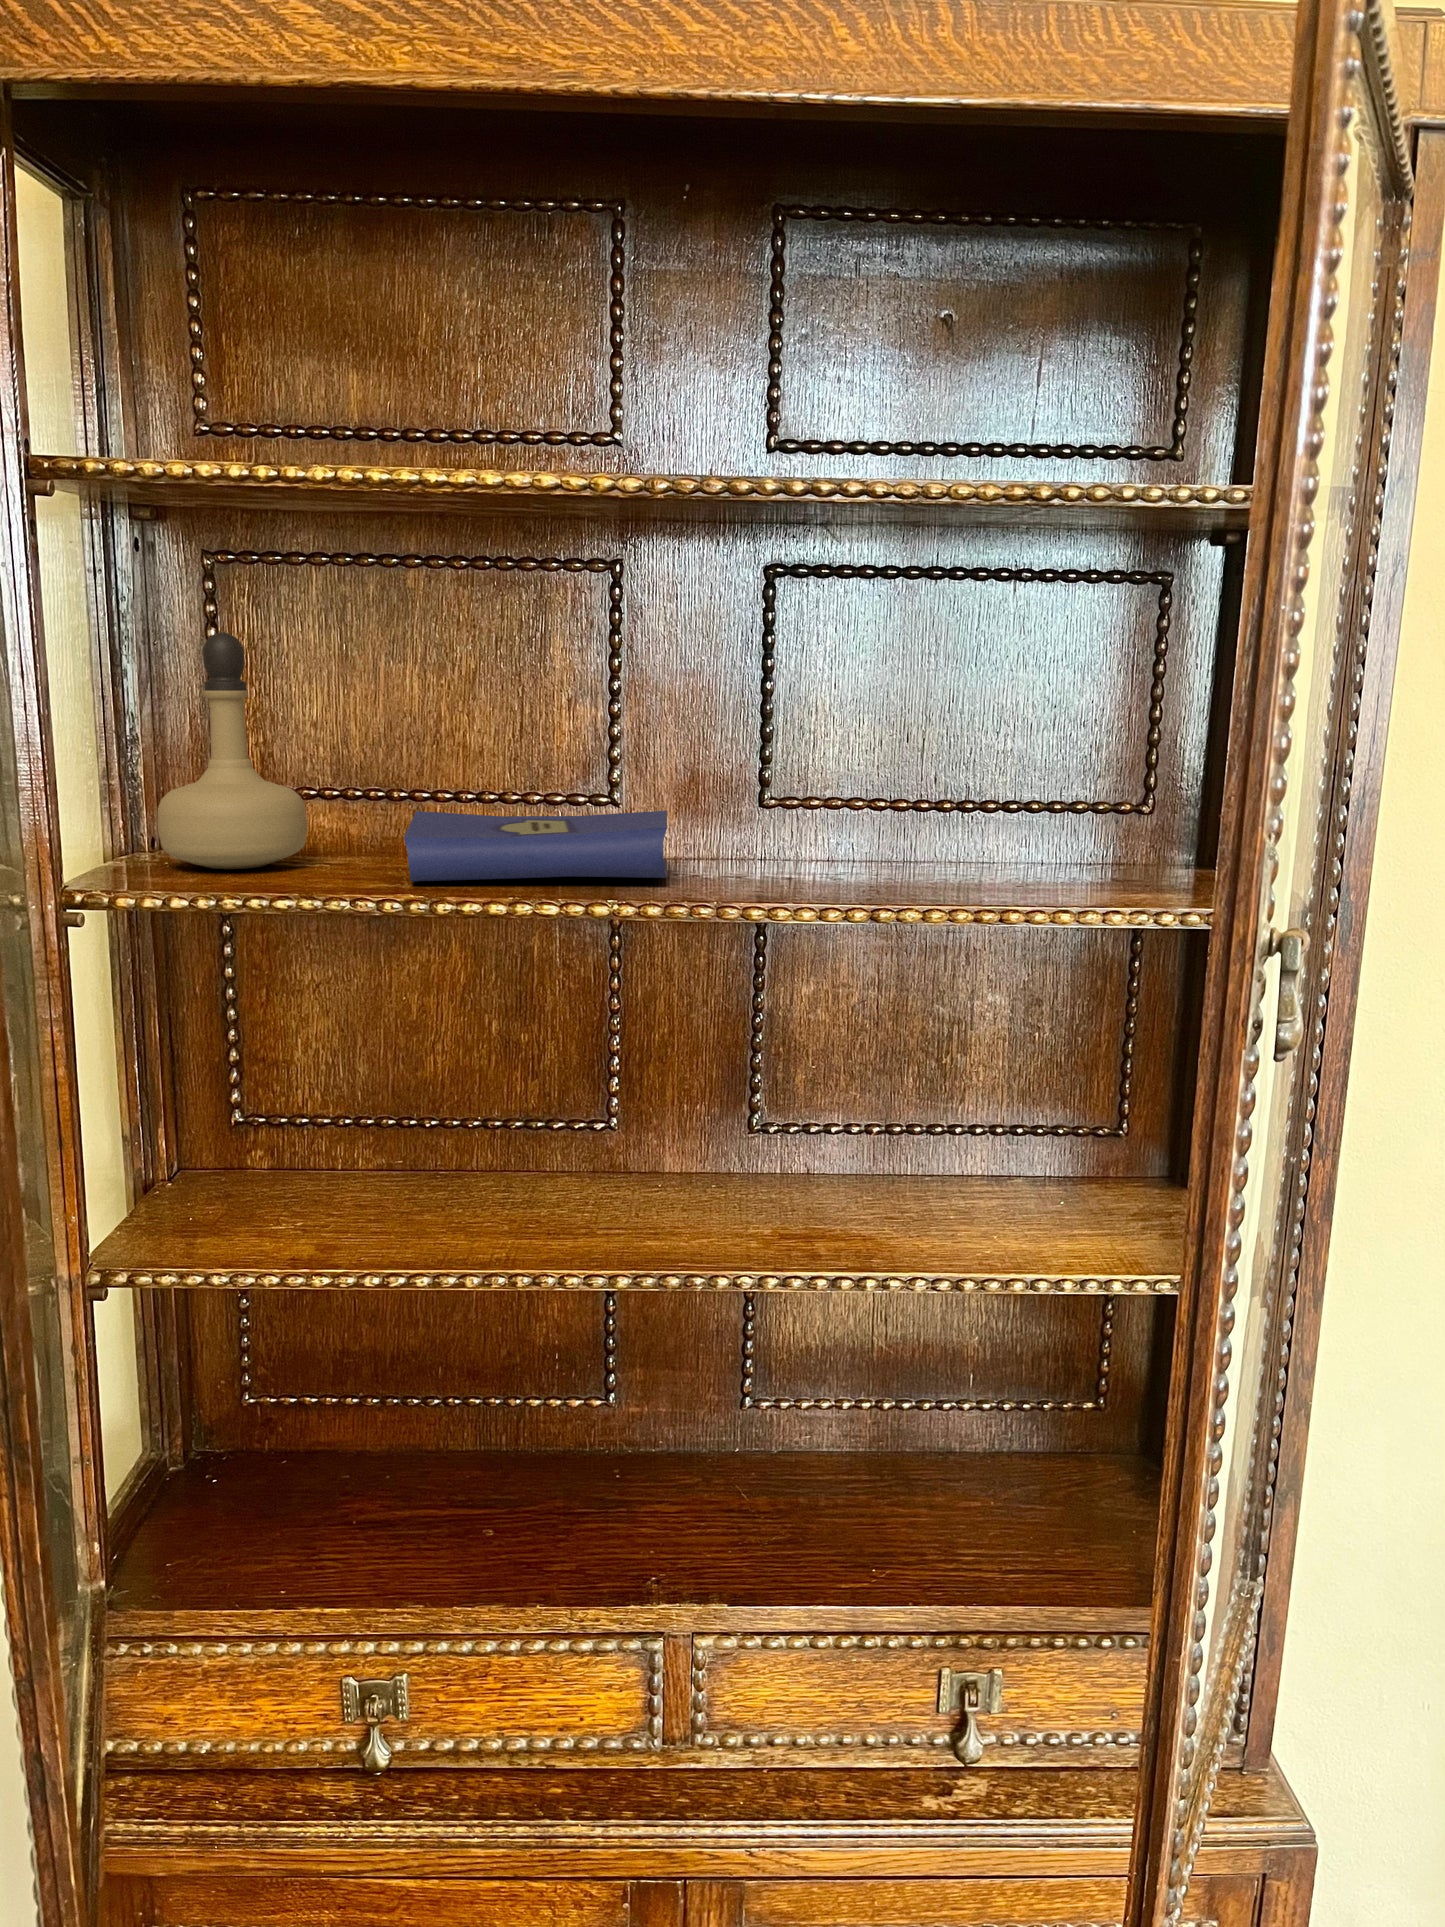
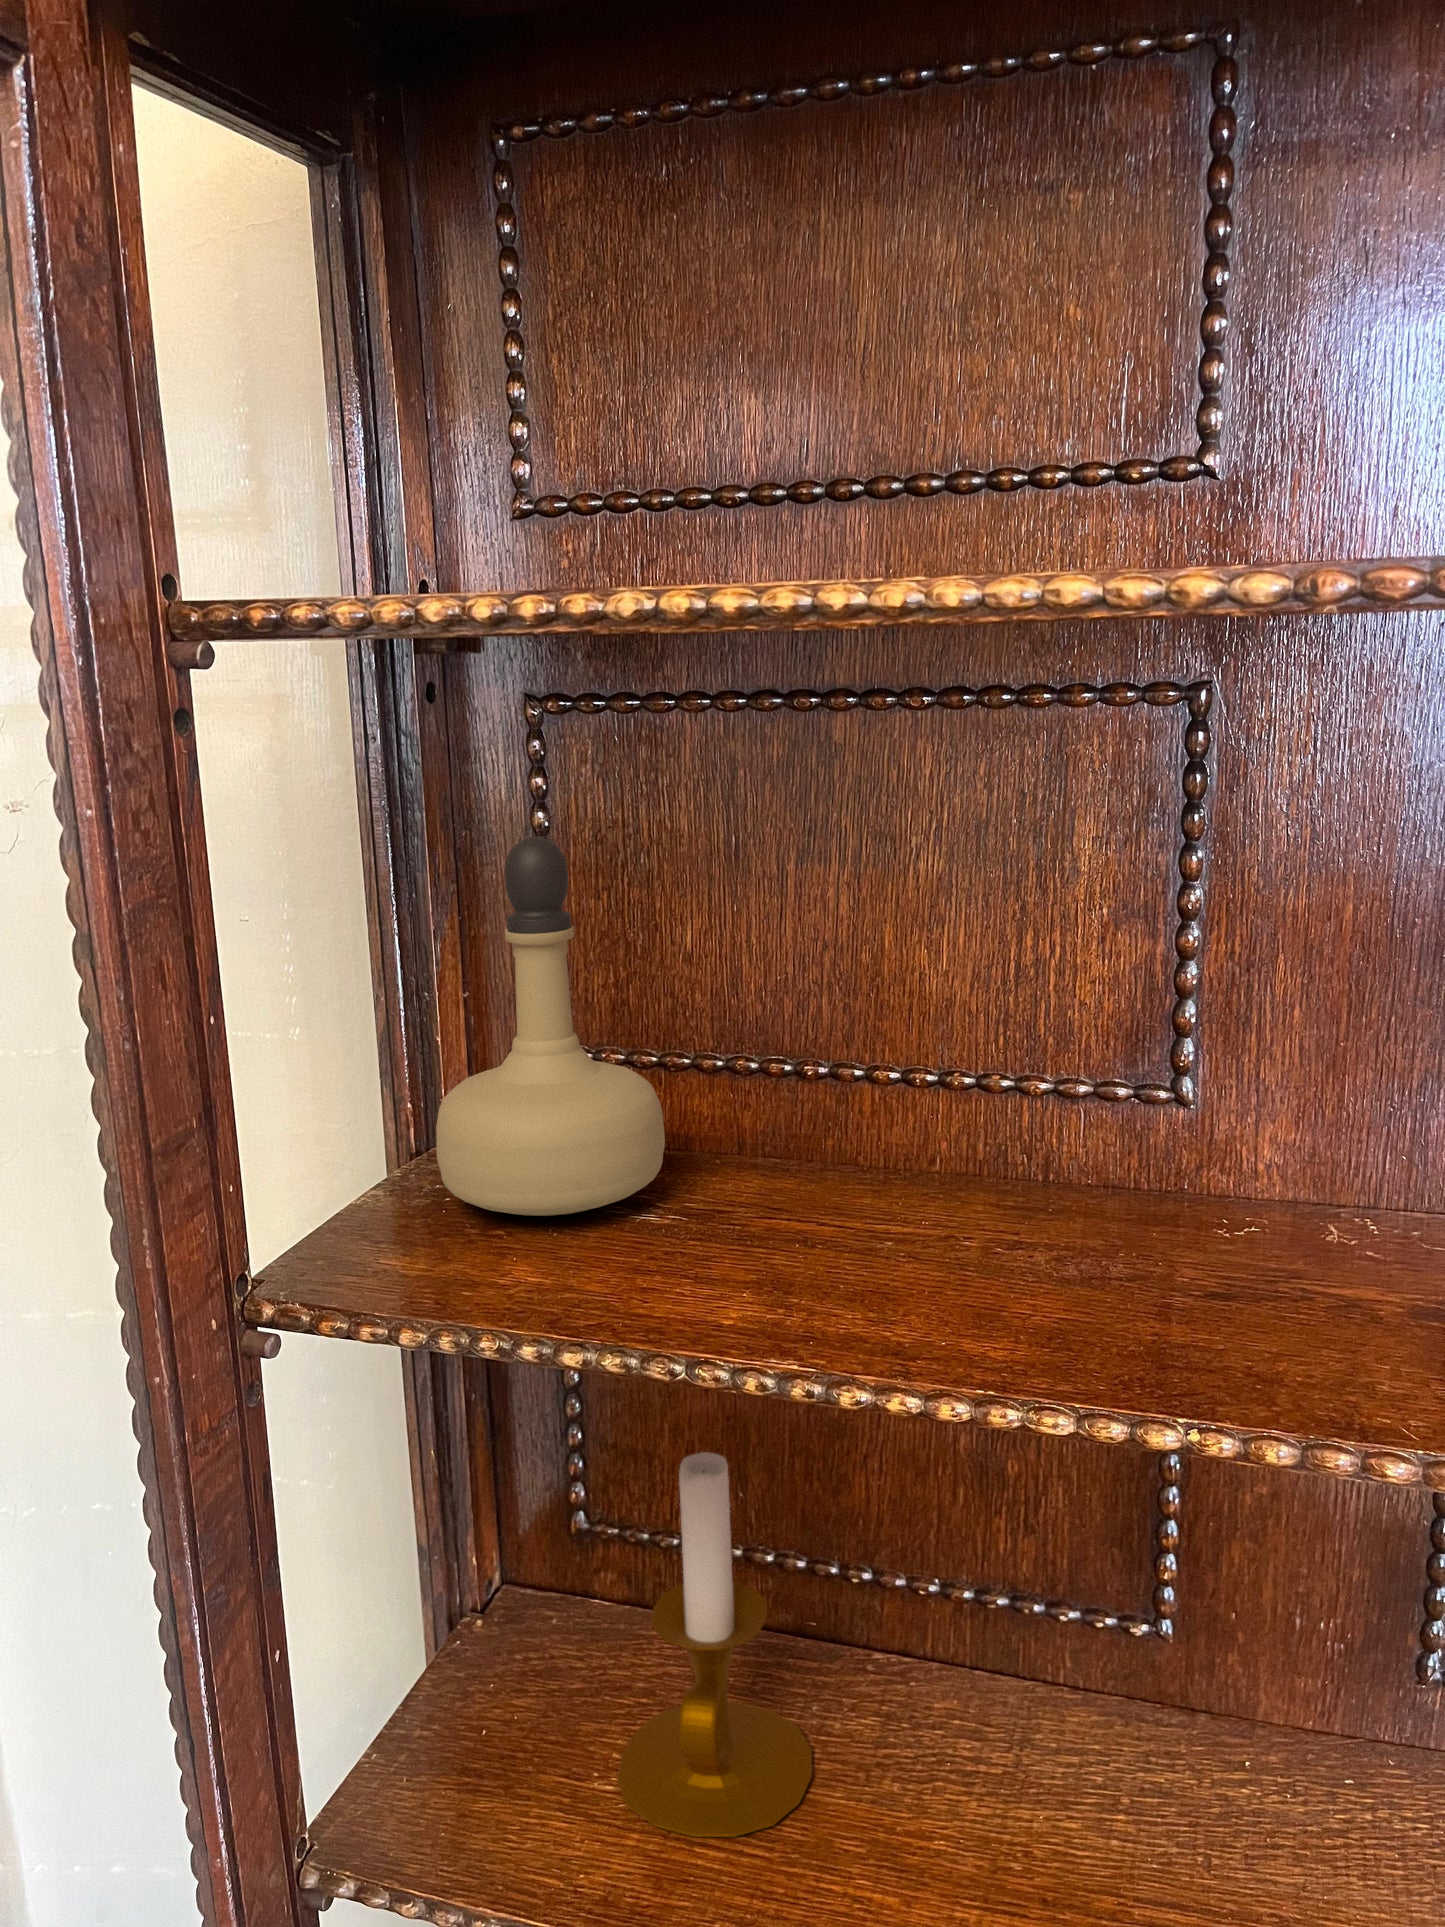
hardcover book: present [404,811,667,881] -> none [797,1117,1300,1325]
candlestick: none [287,1012,410,1231] -> present [617,1452,812,1837]

